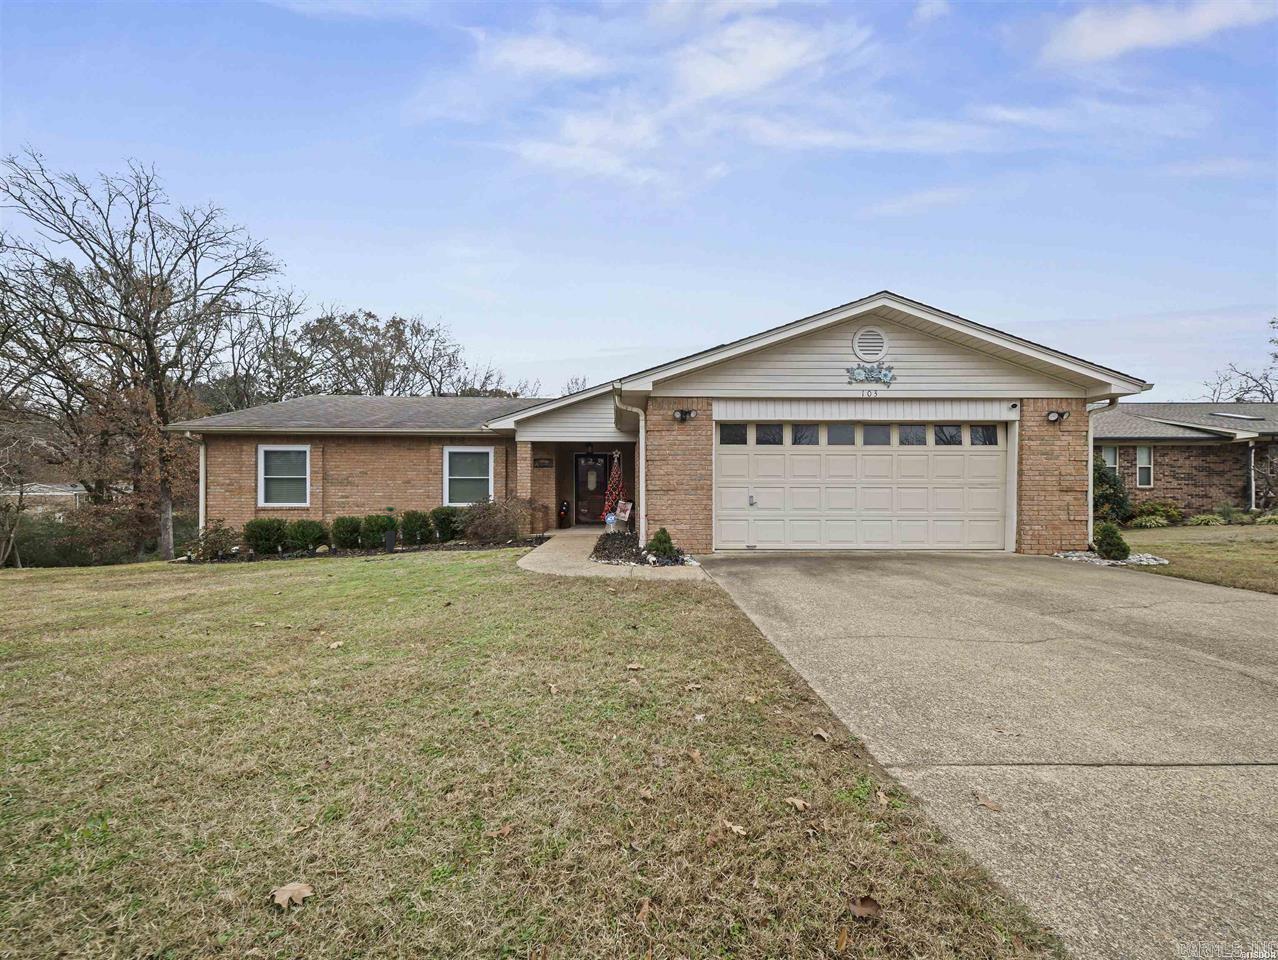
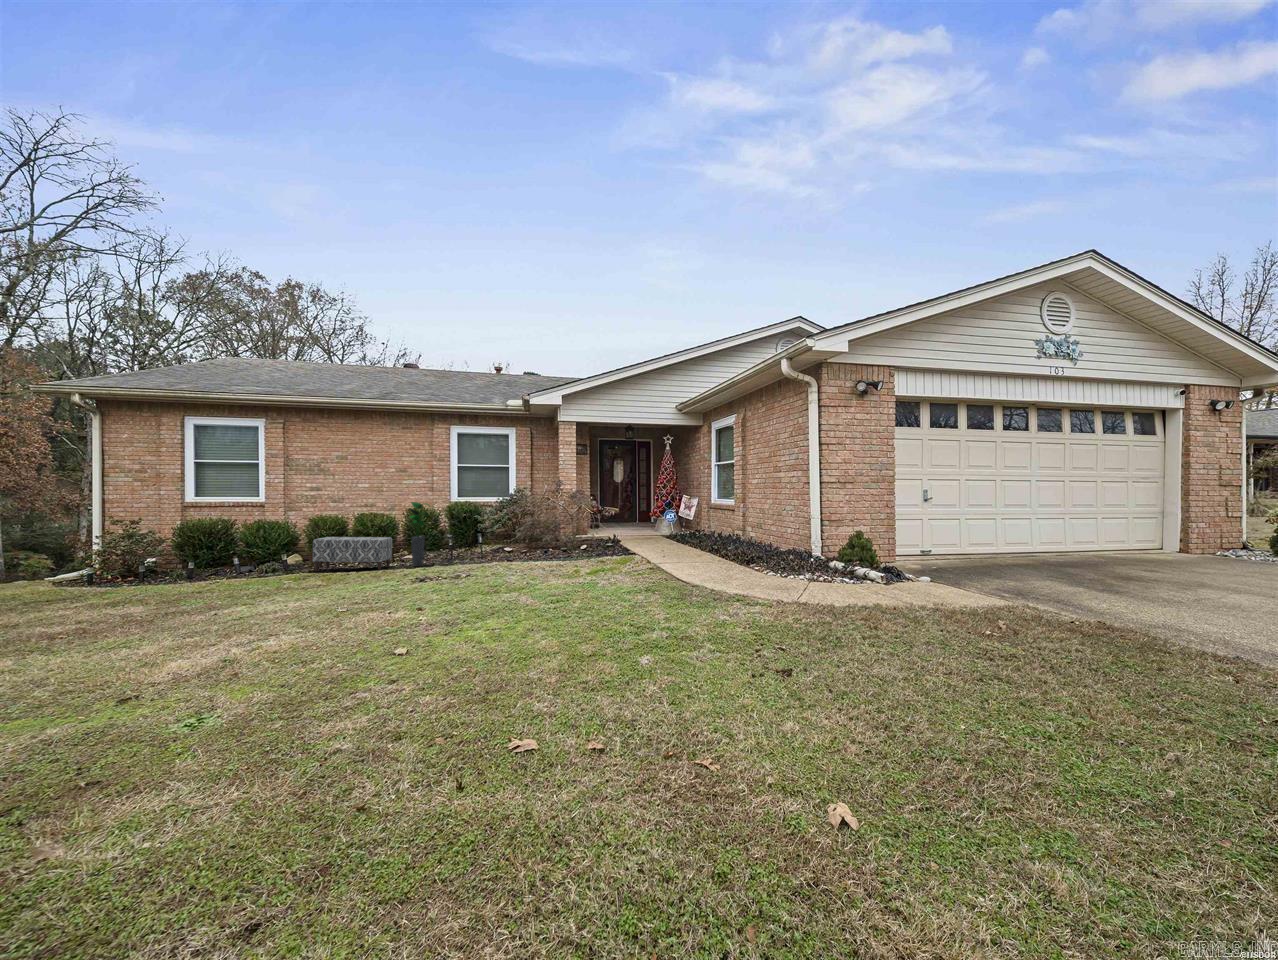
bench: none [320,531,375,556] -> present [313,537,392,571]

